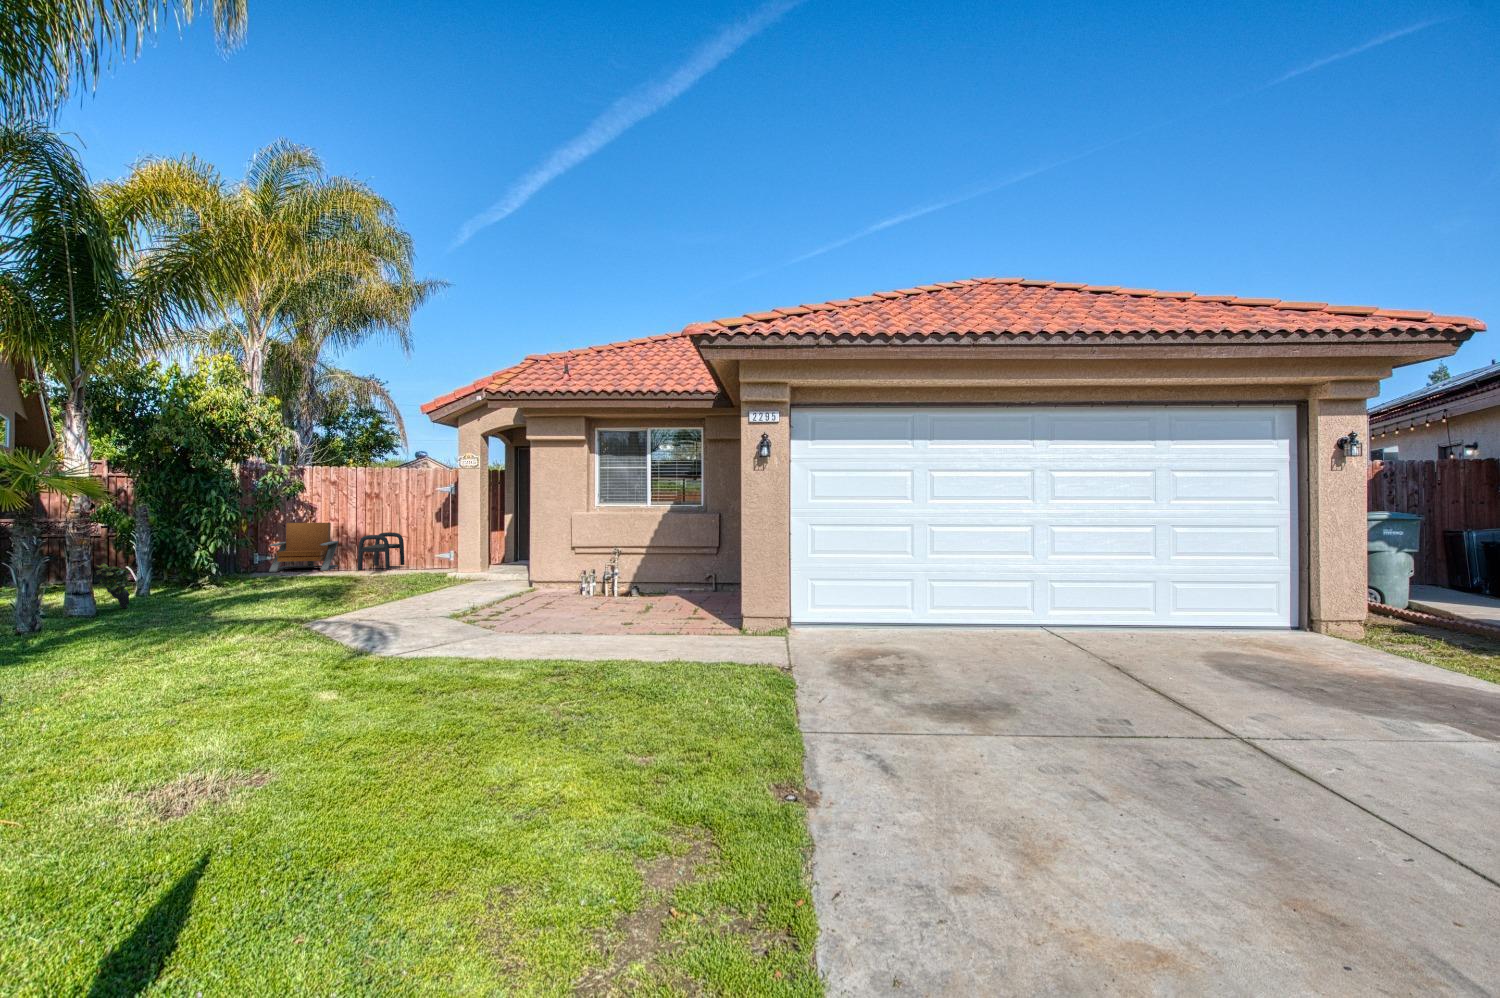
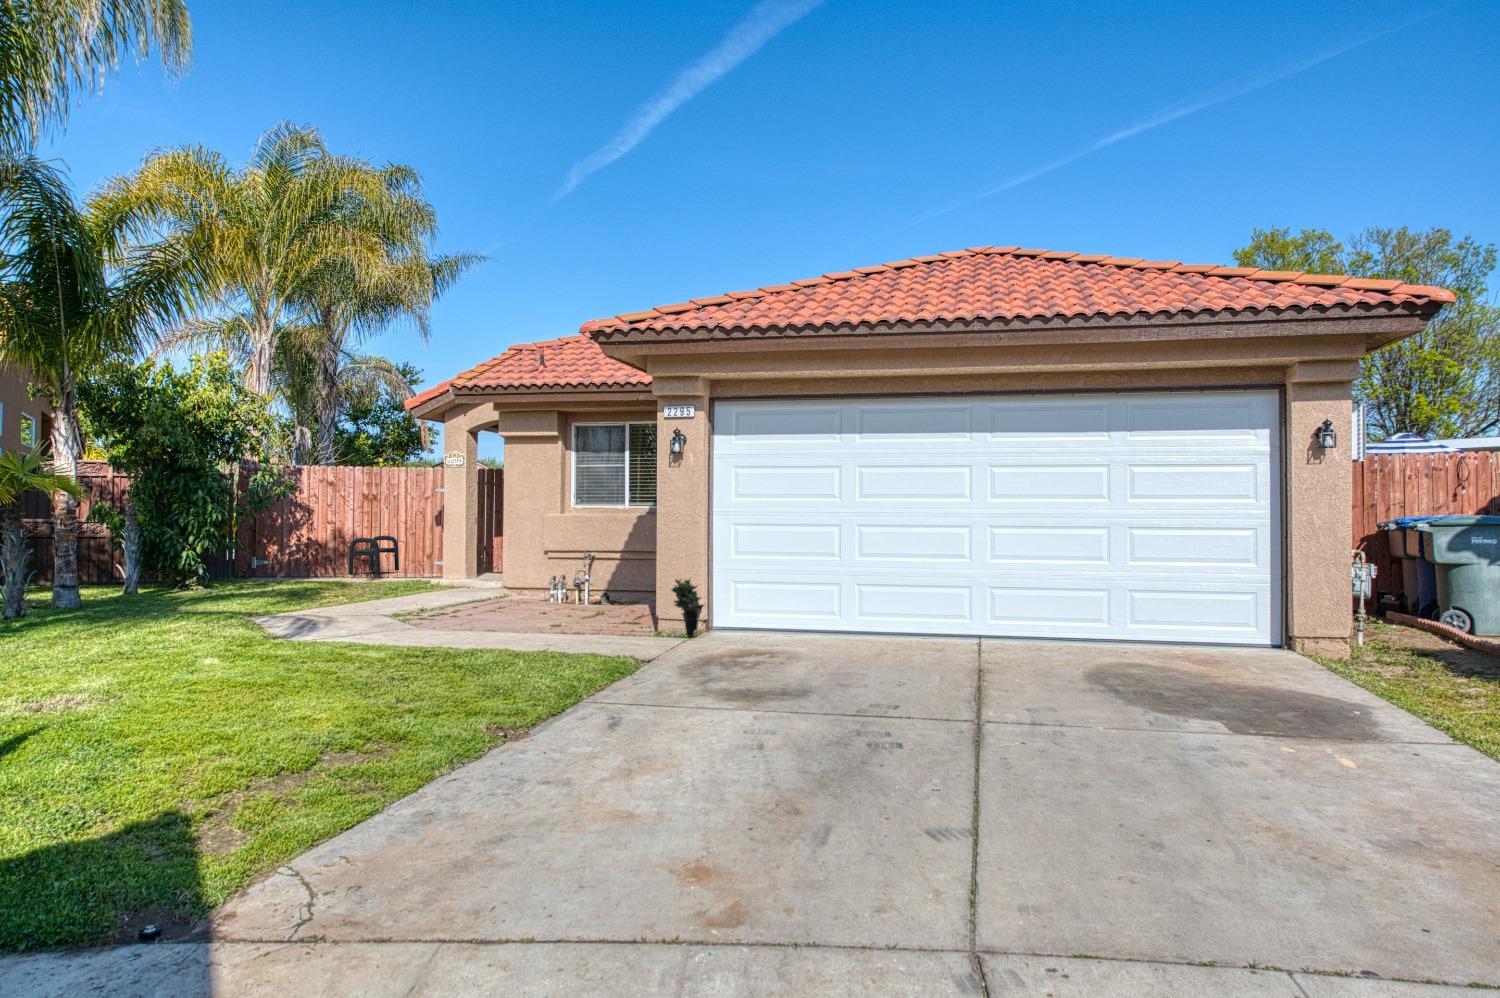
lounge chair: present [269,523,338,572] -> none [263,525,334,574]
potted plant: present [96,563,131,608] -> present [671,579,704,637]

